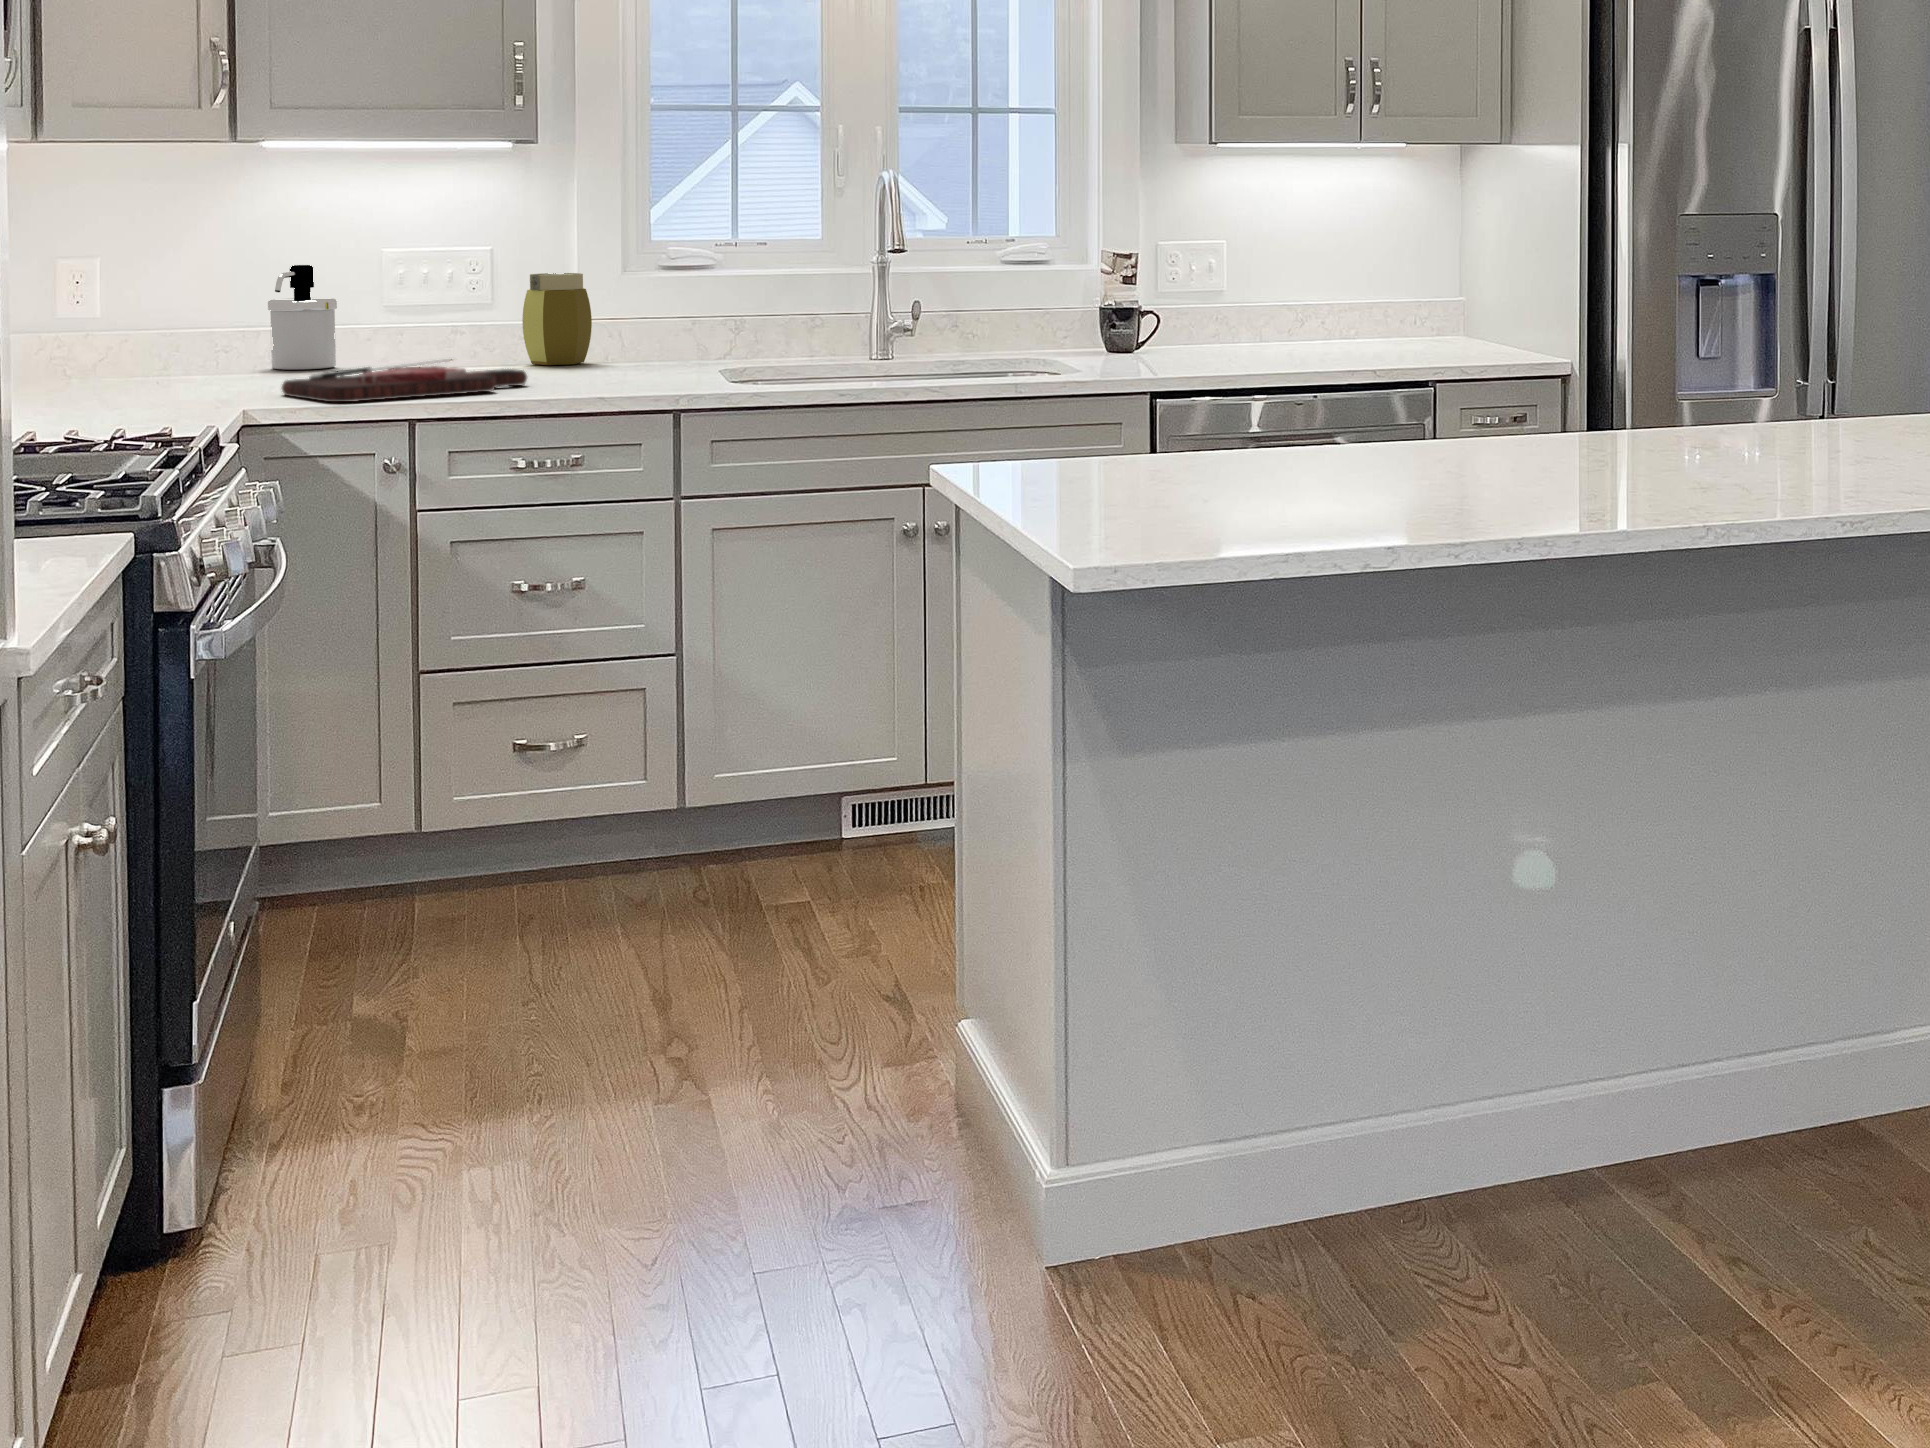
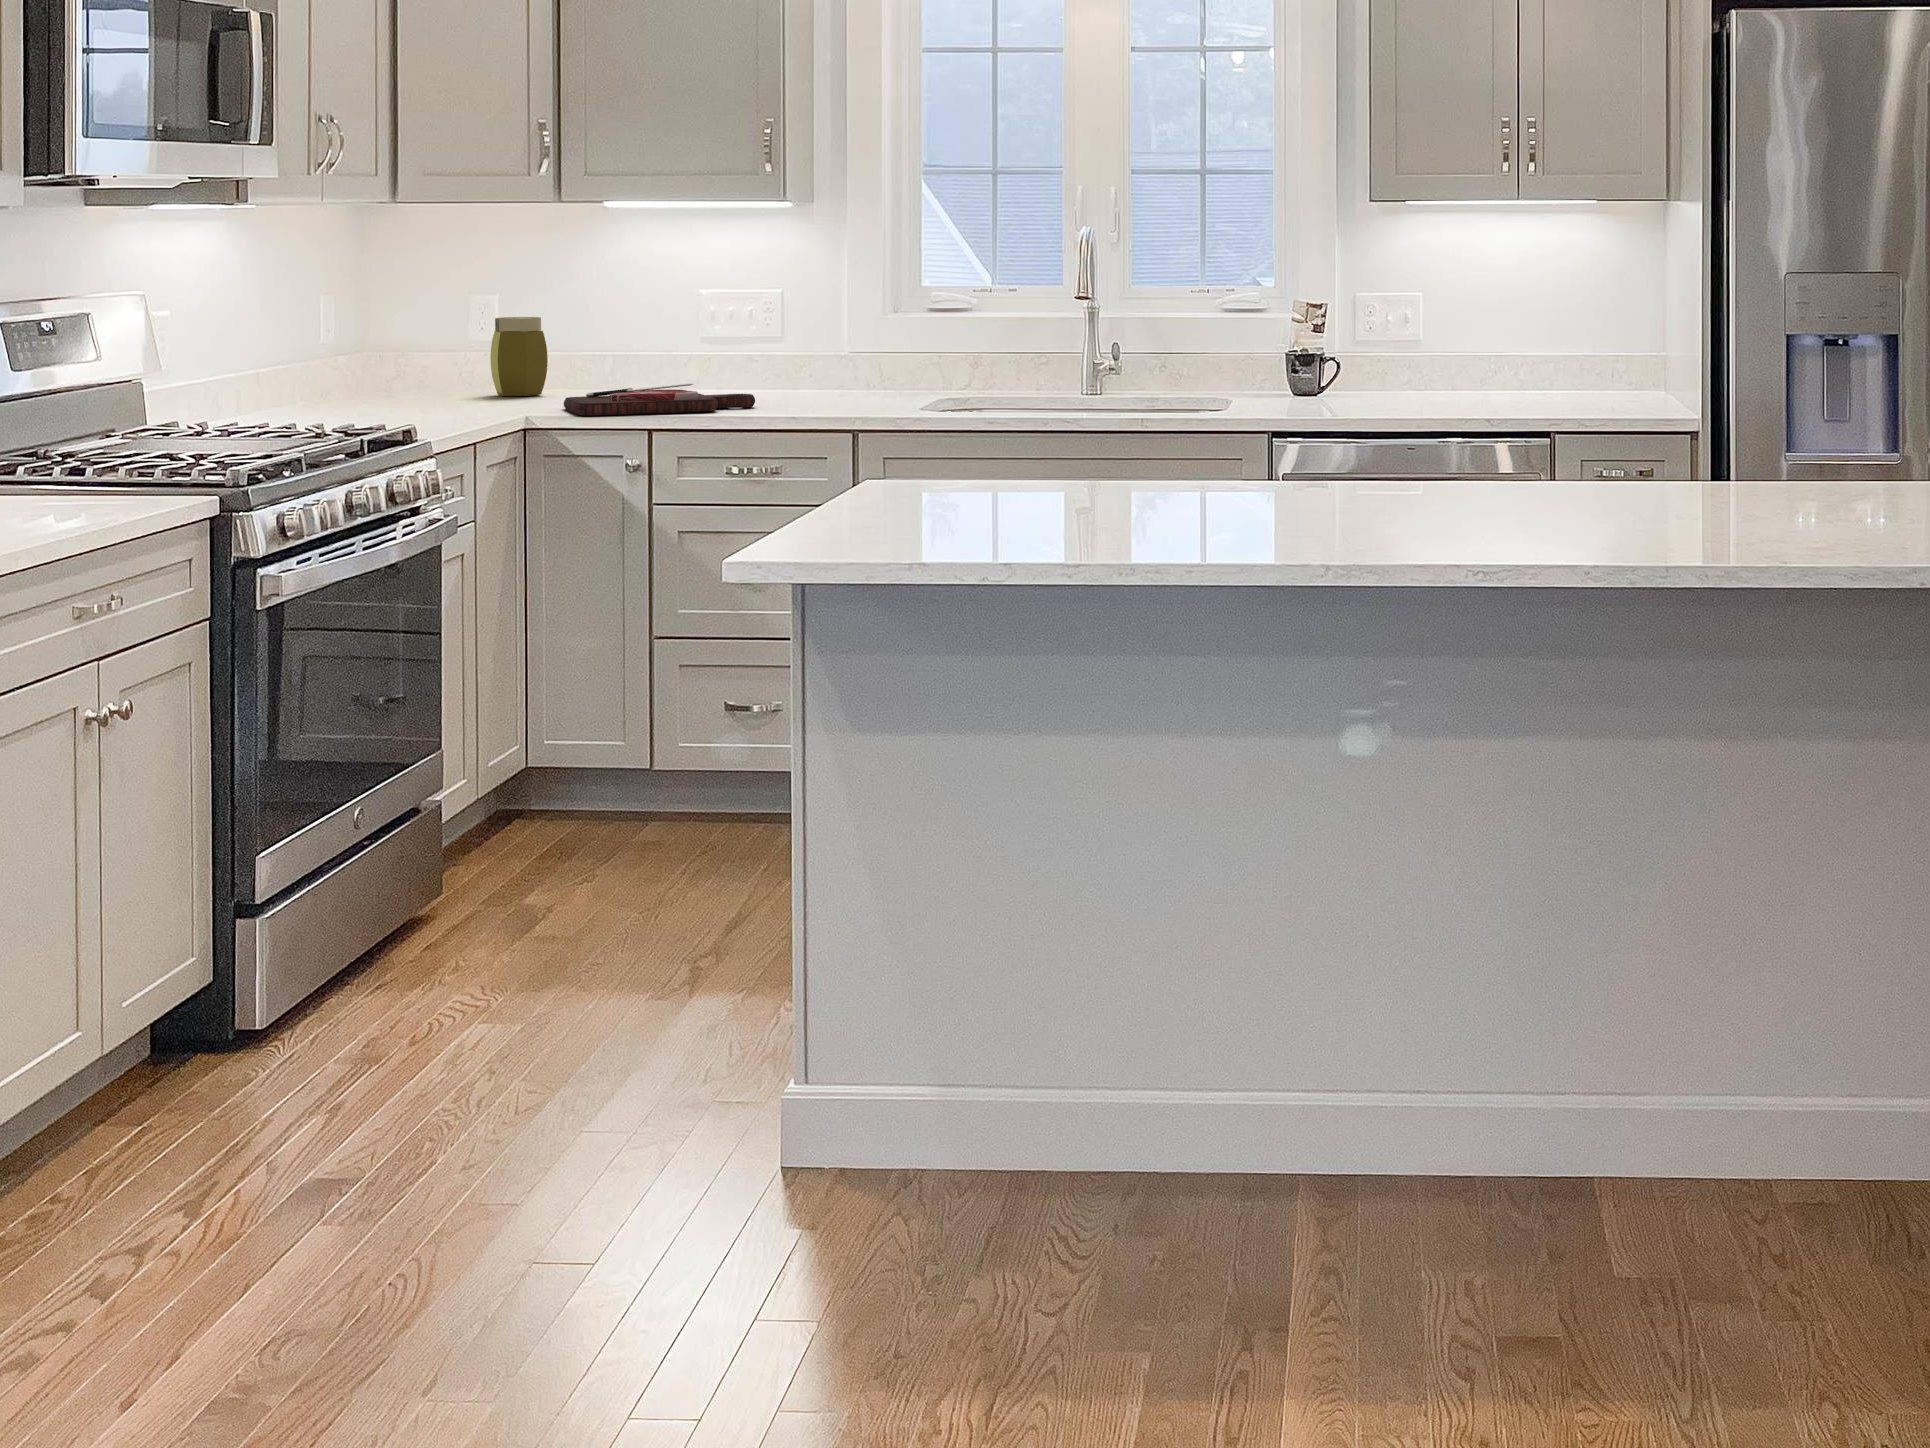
soap dispenser: present [268,265,337,370] -> none [609,306,667,390]
jar: present [522,273,592,365] -> present [490,317,548,396]

